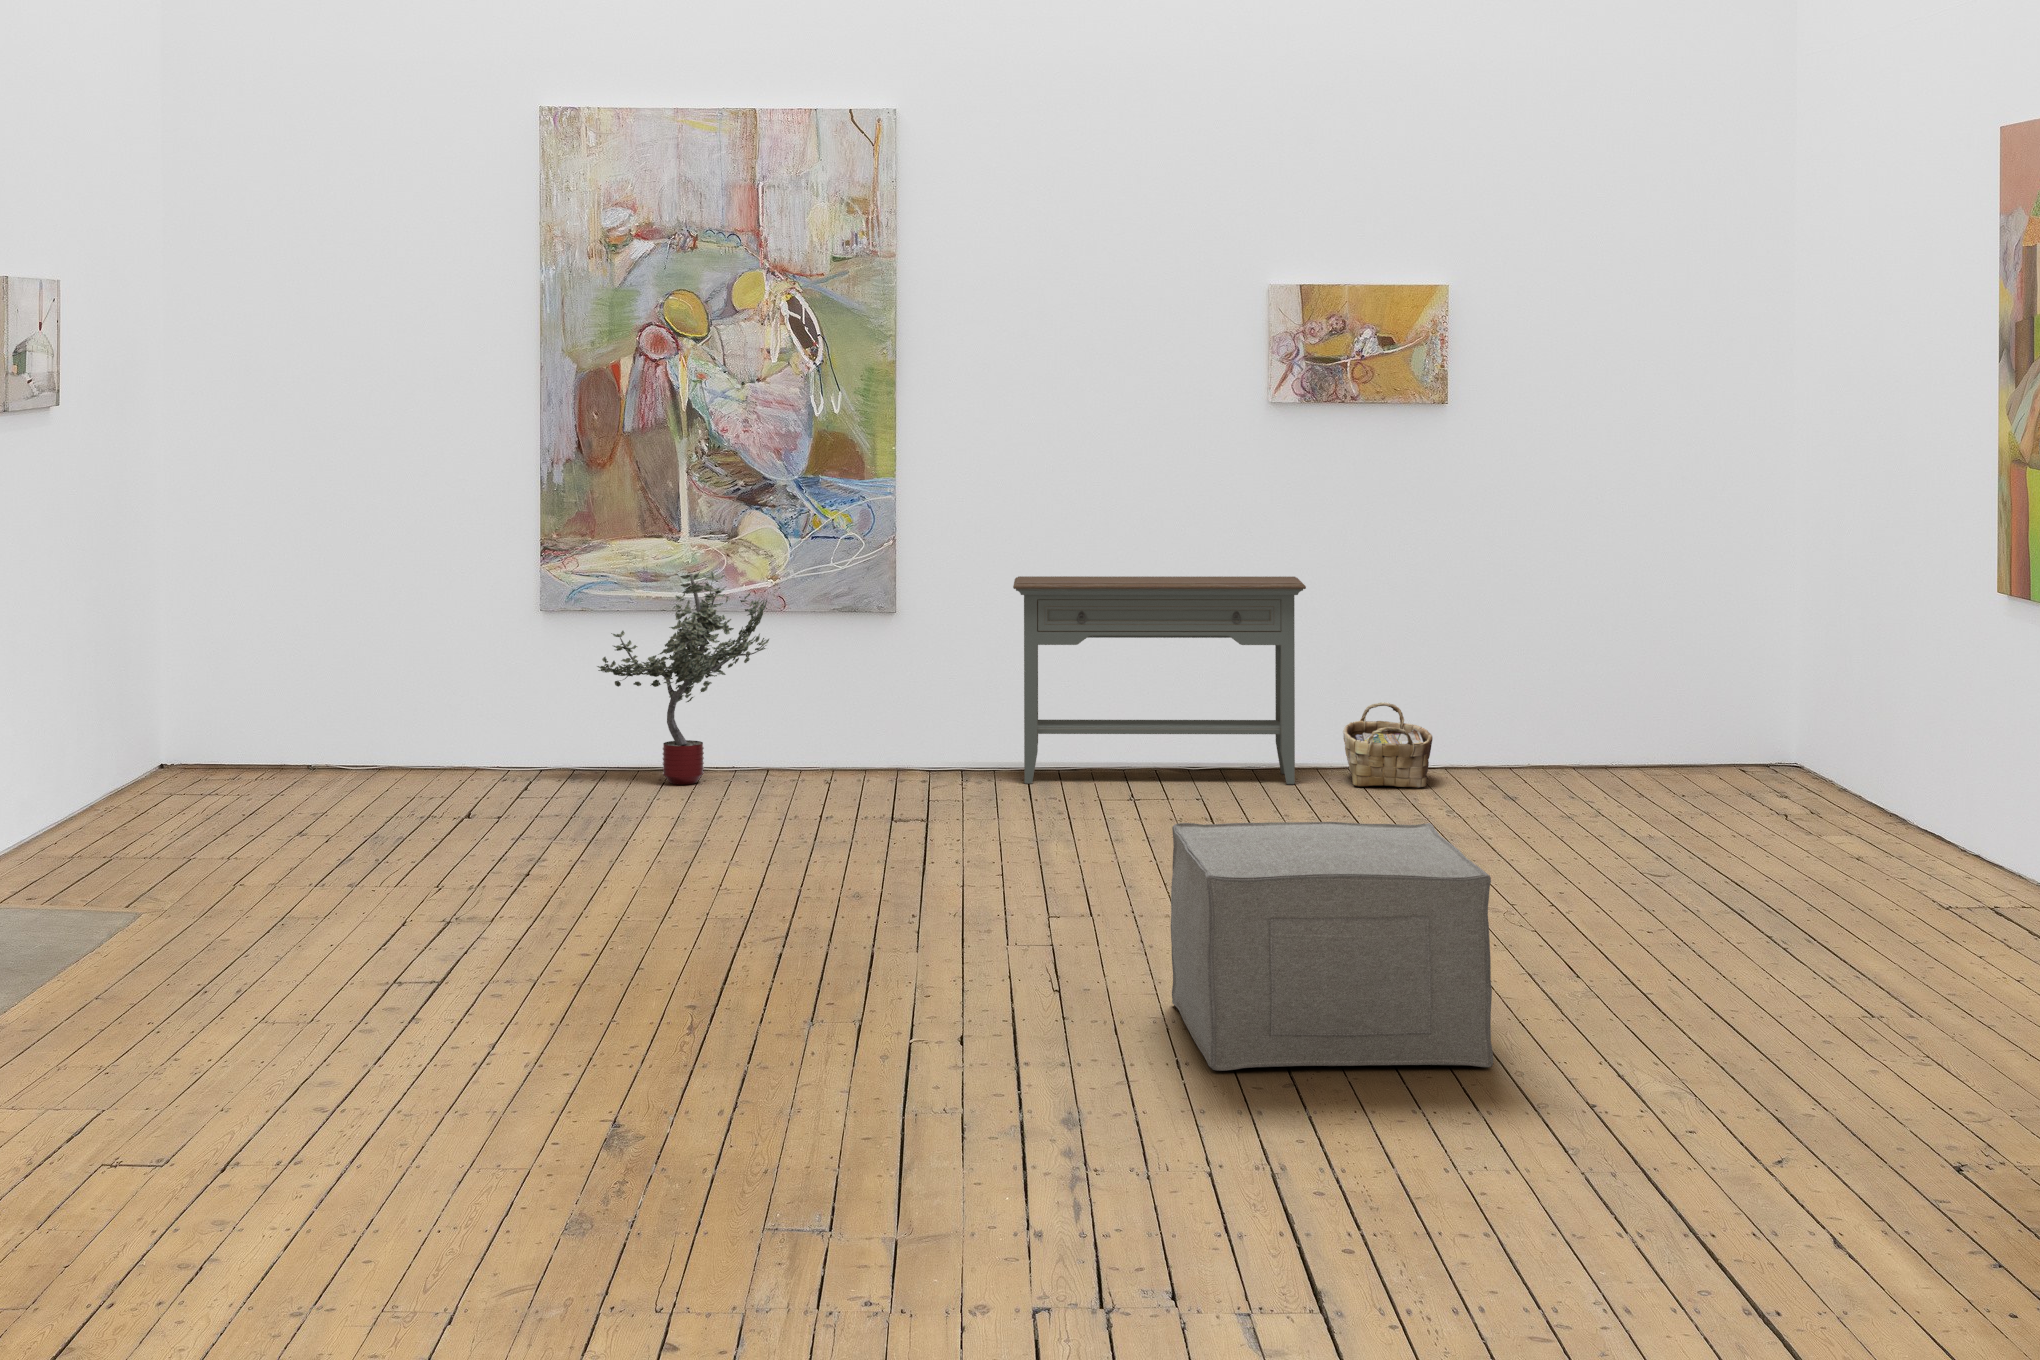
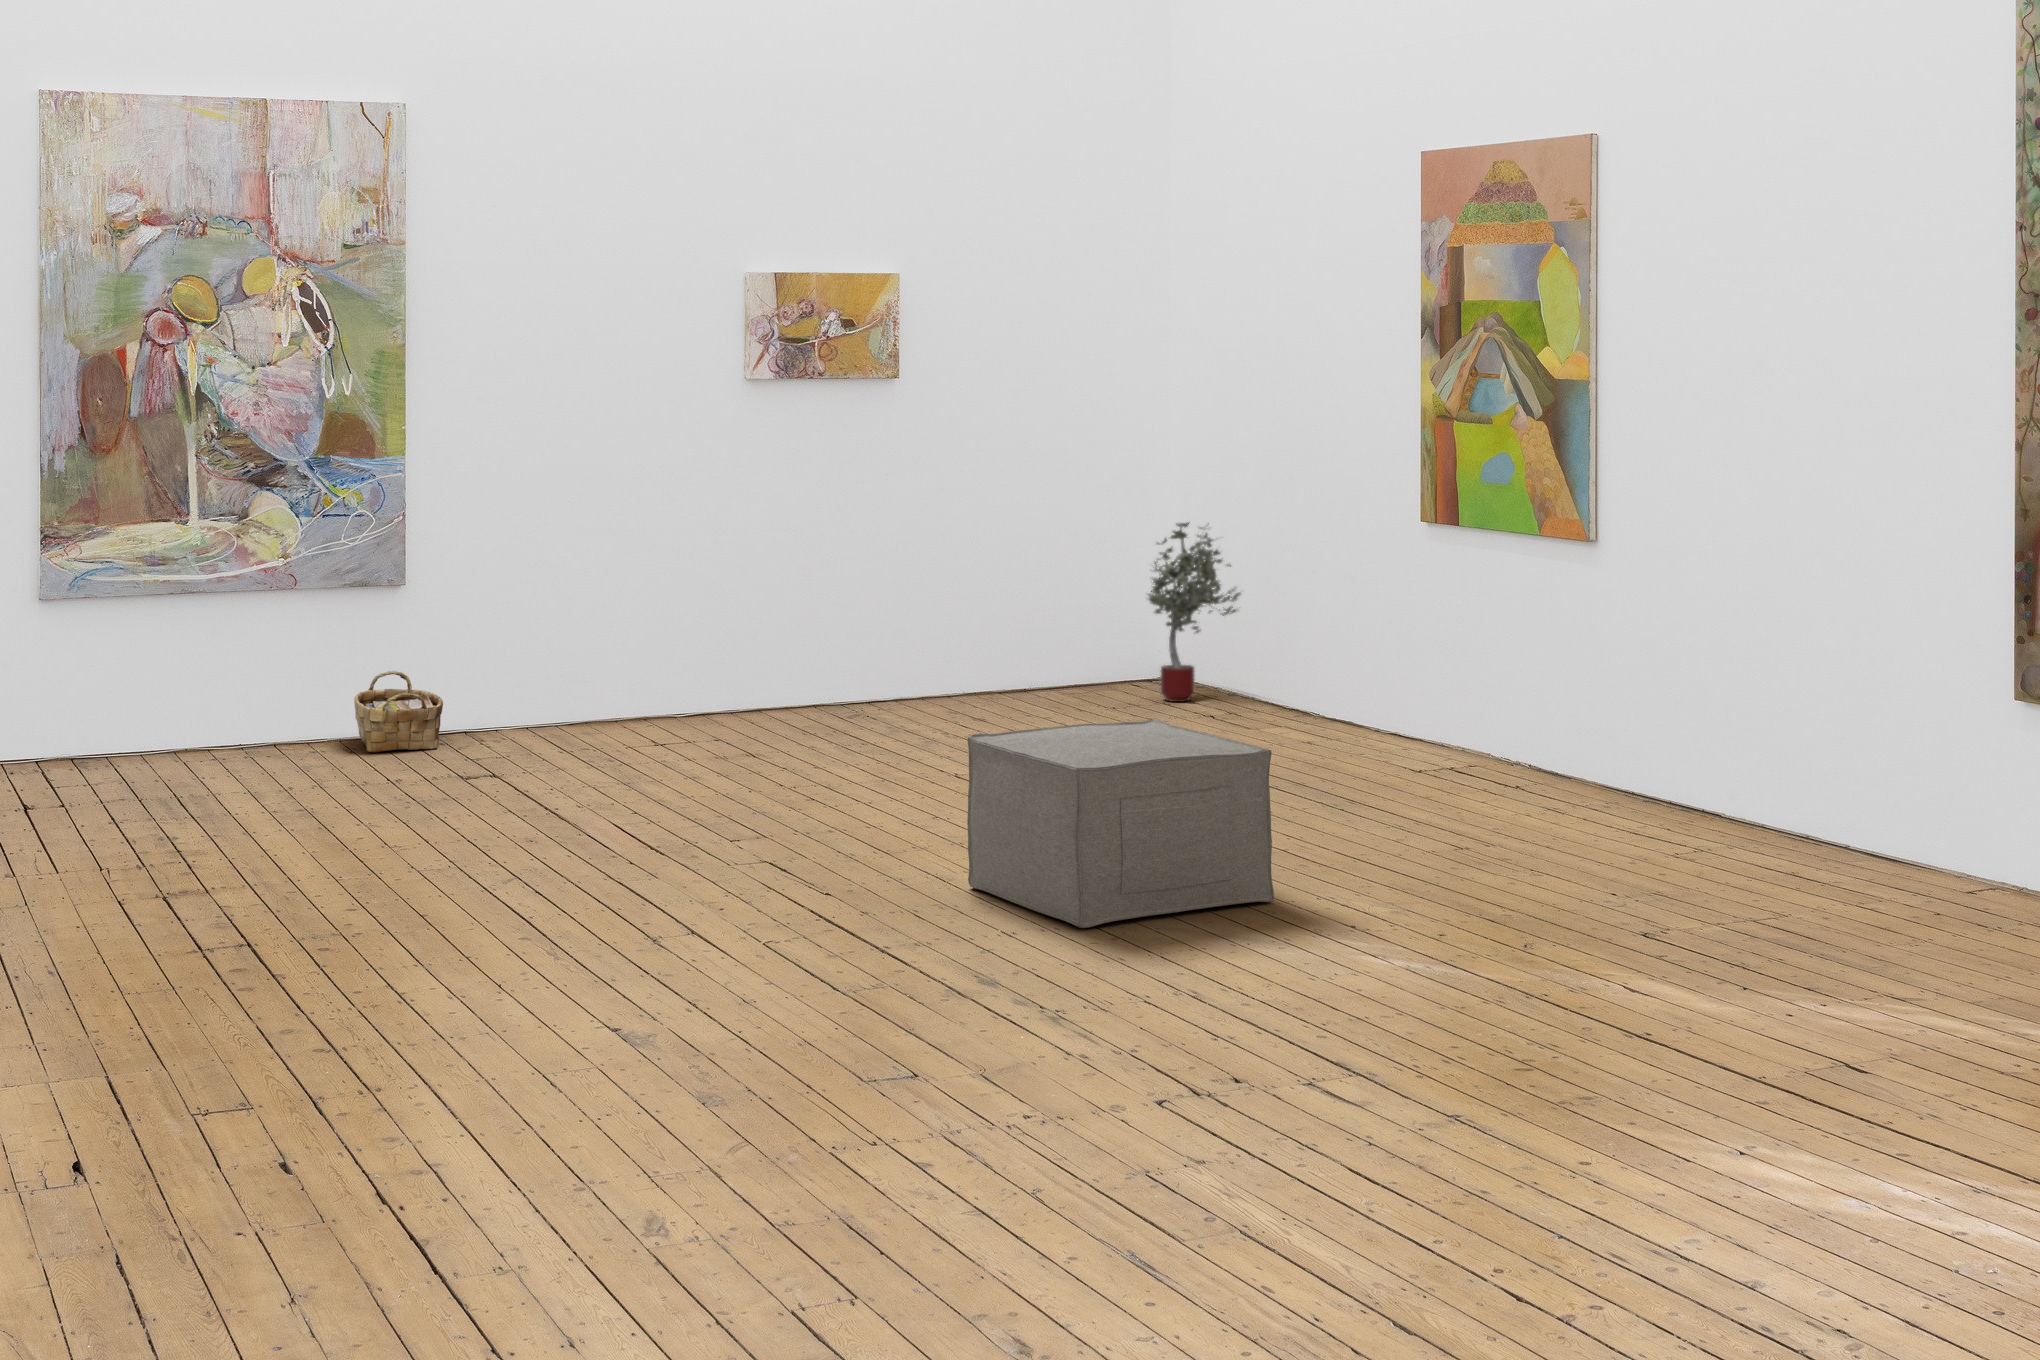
potted tree: present [597,572,769,785] -> present [1148,522,1241,702]
console table: present [1013,576,1306,784] -> none [522,535,801,738]
woven basket: present [1343,702,1433,788] -> present [354,671,443,753]

